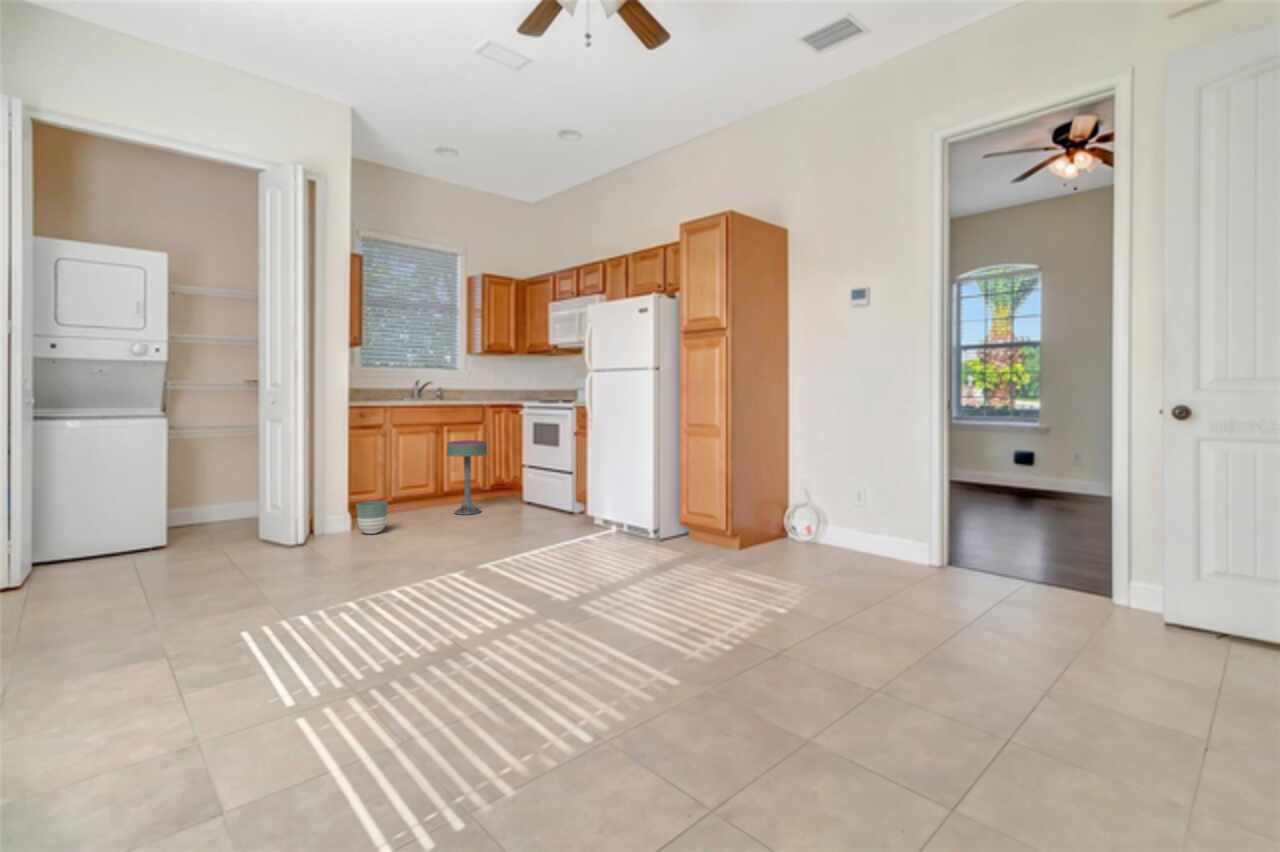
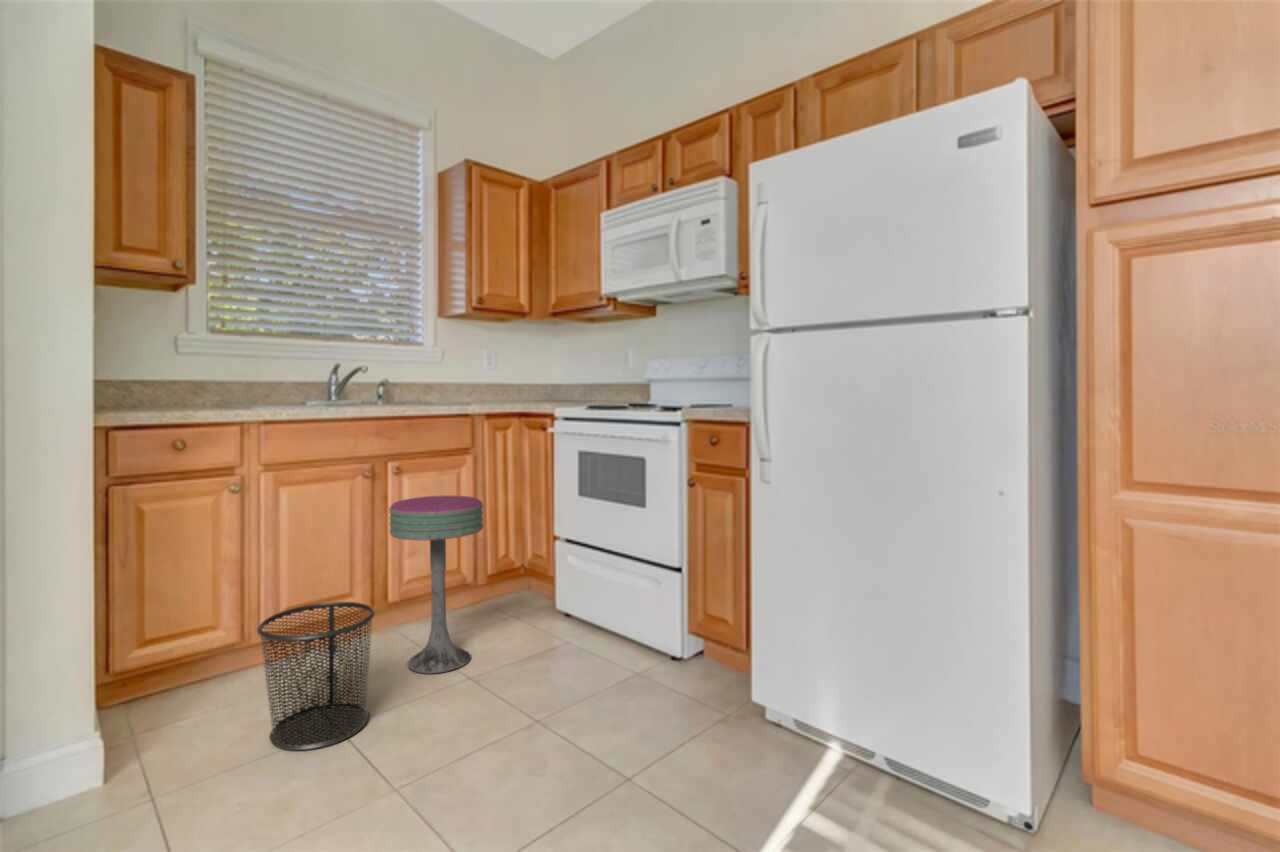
waste bin: none [400,478,443,527] -> present [257,602,375,750]
planter: present [356,501,387,534] -> none [101,692,206,808]

